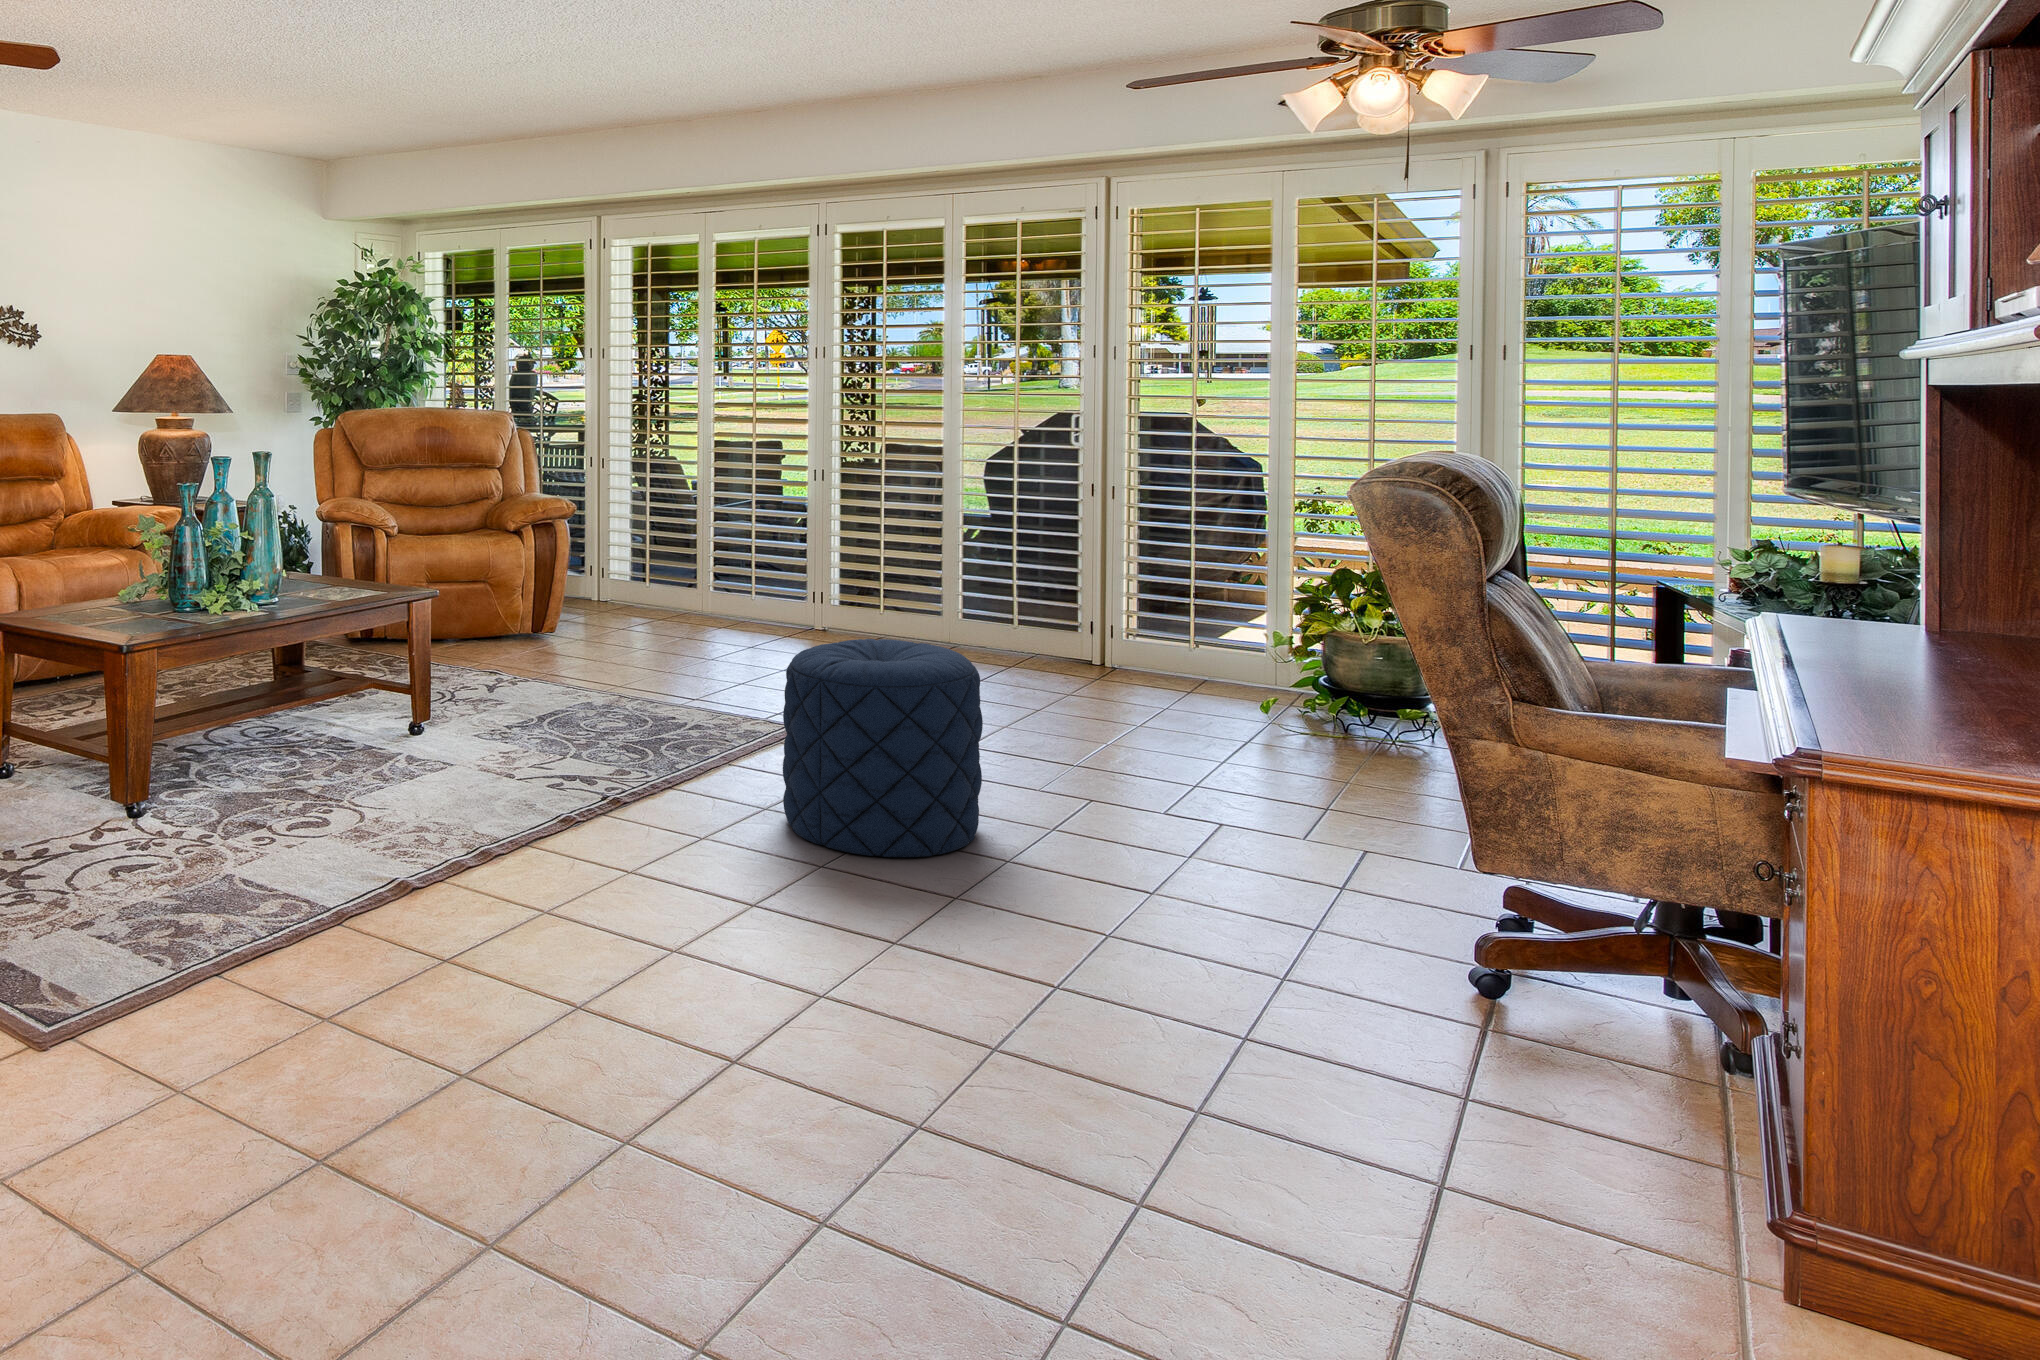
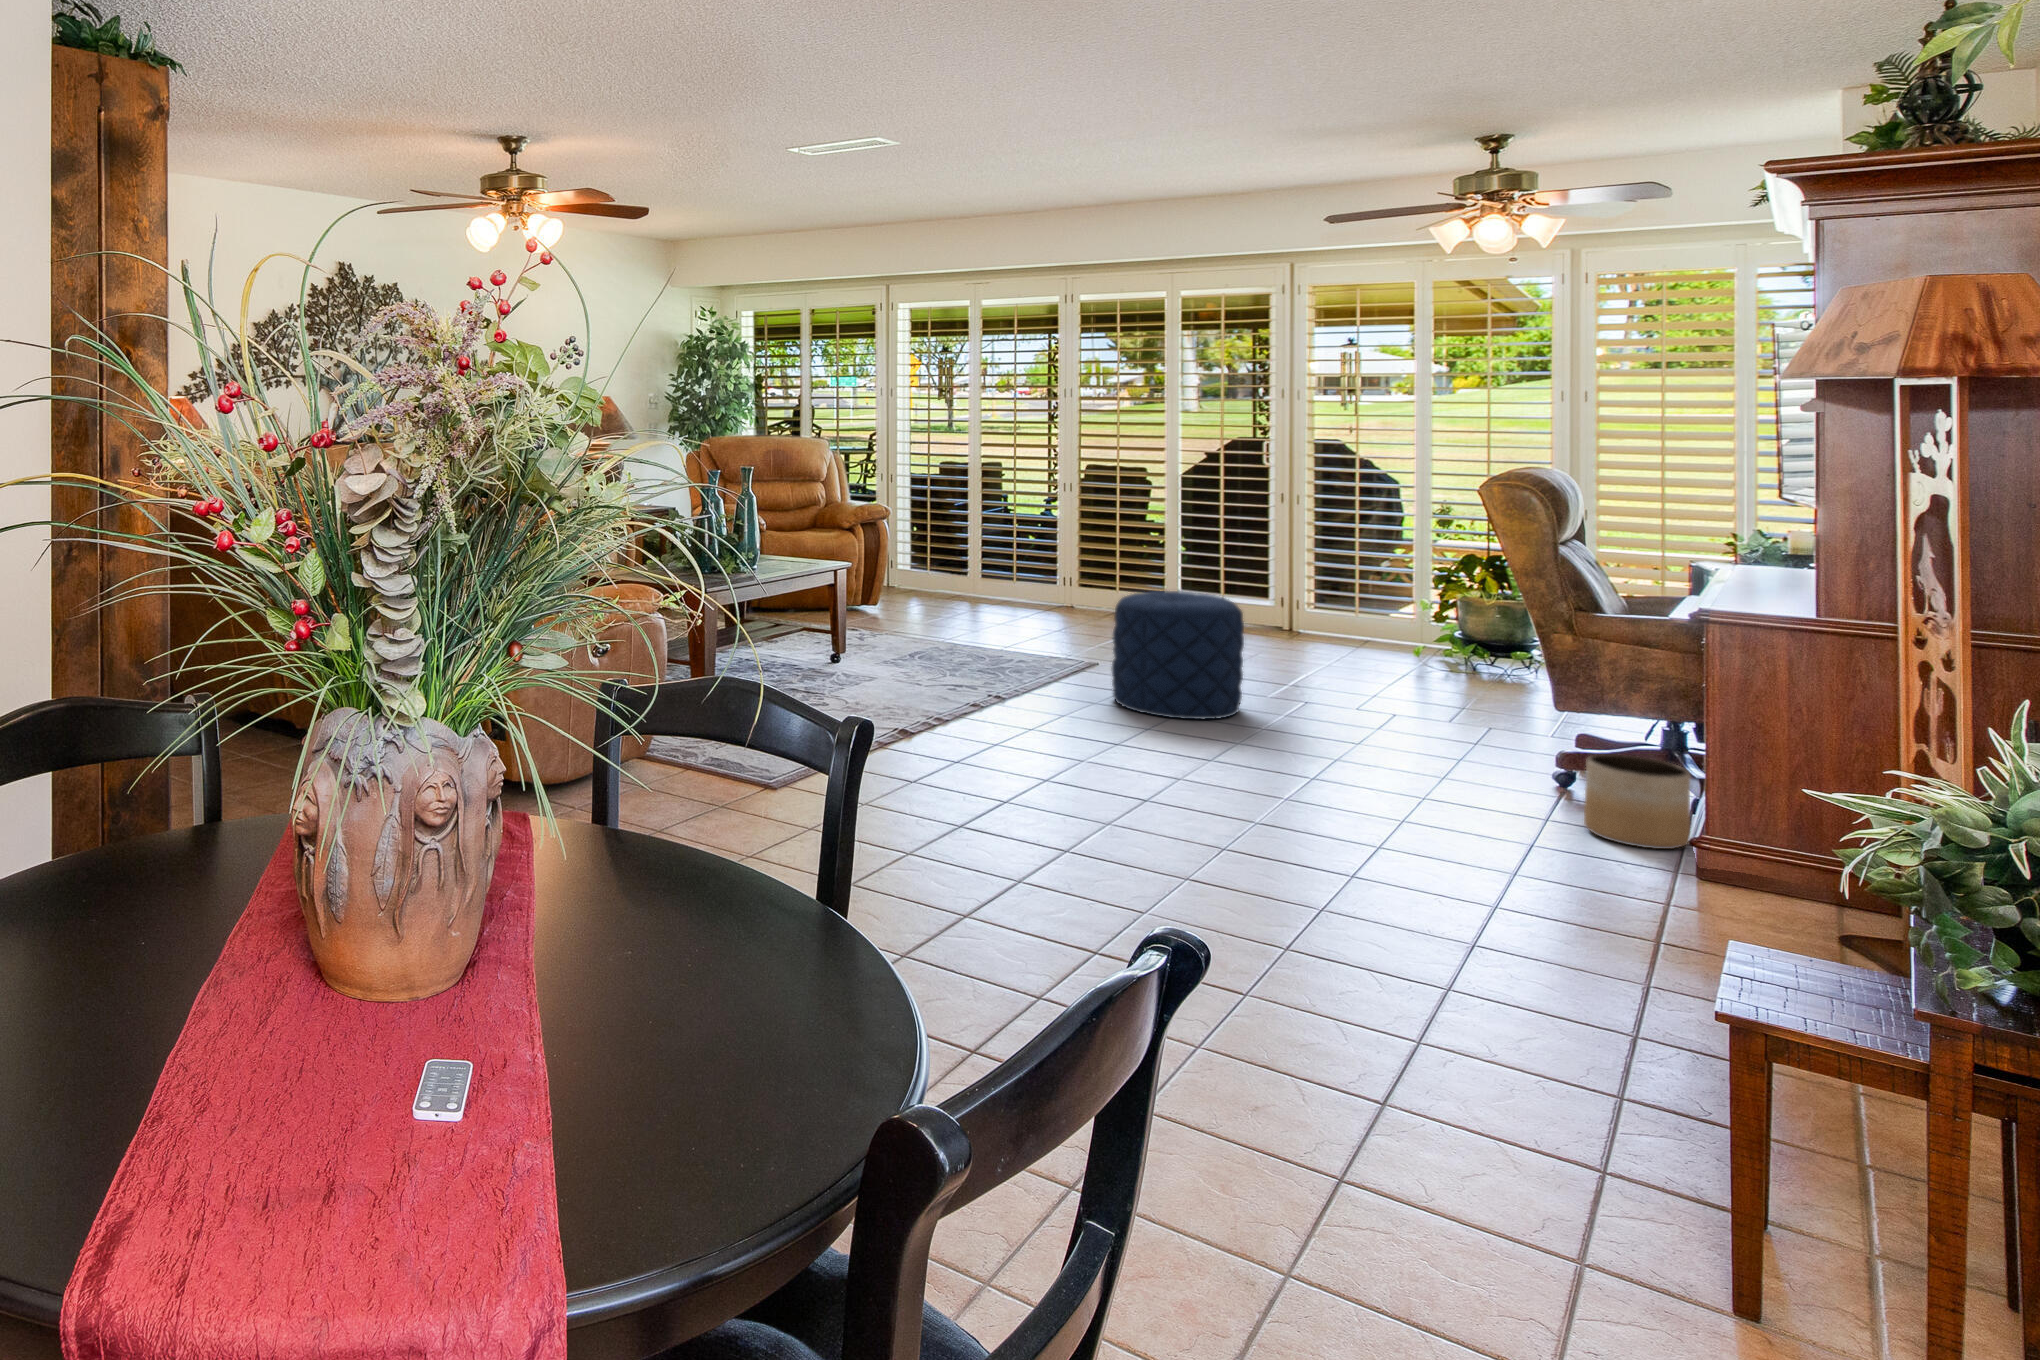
planter: none [1526,981,1730,1197] -> present [1584,754,1691,849]

